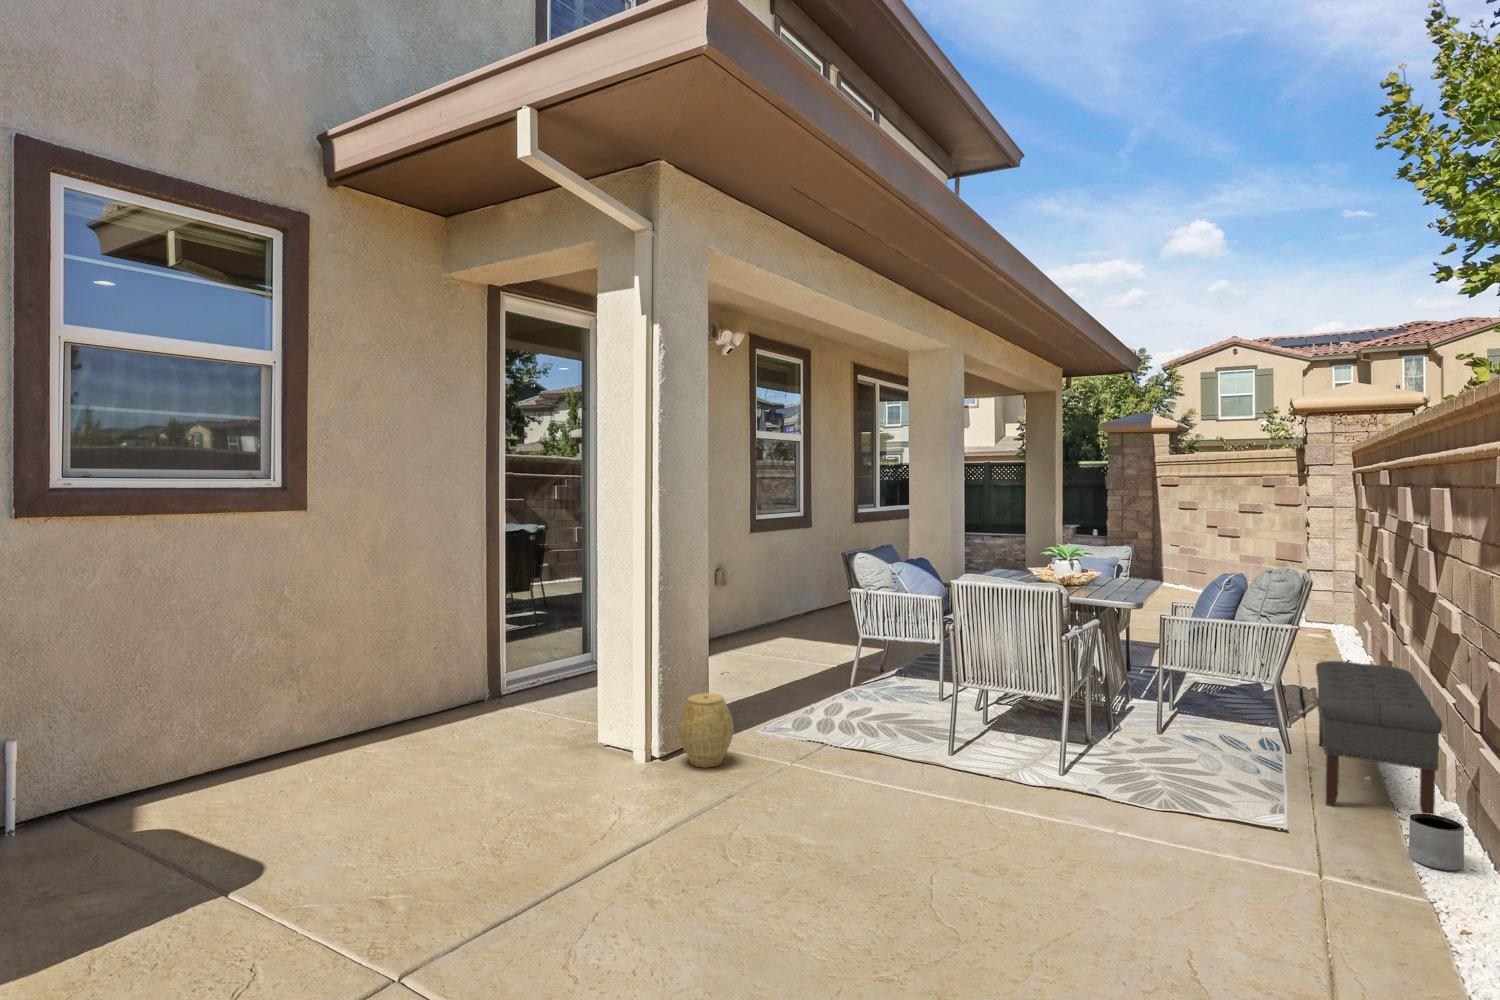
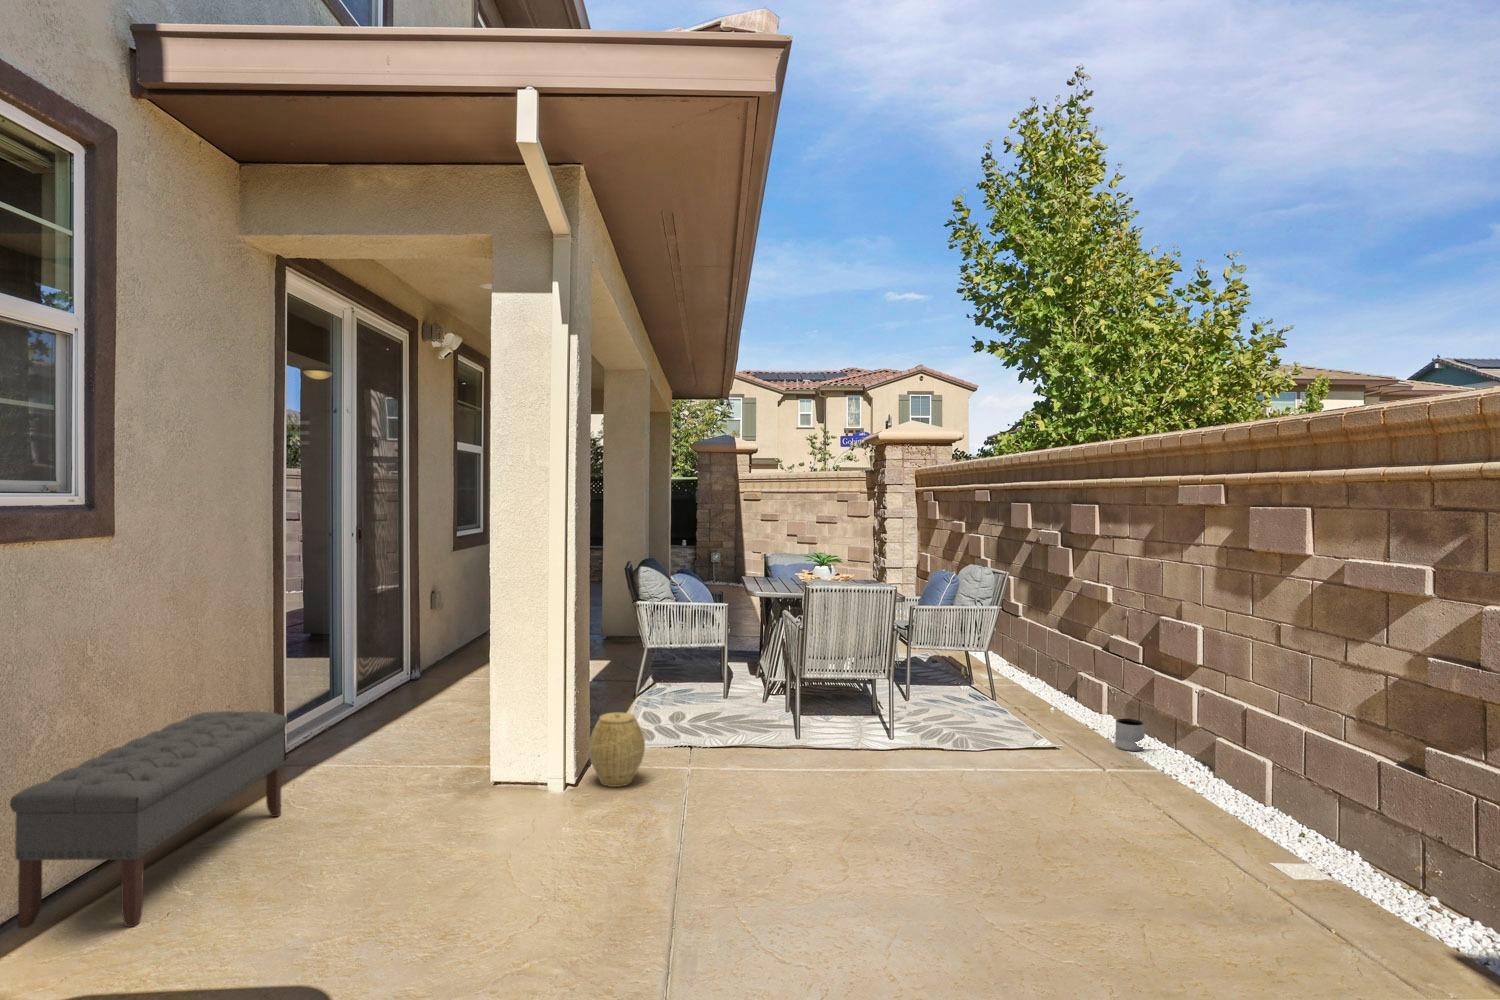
bench: present [1316,661,1442,815] -> present [10,711,287,928]

